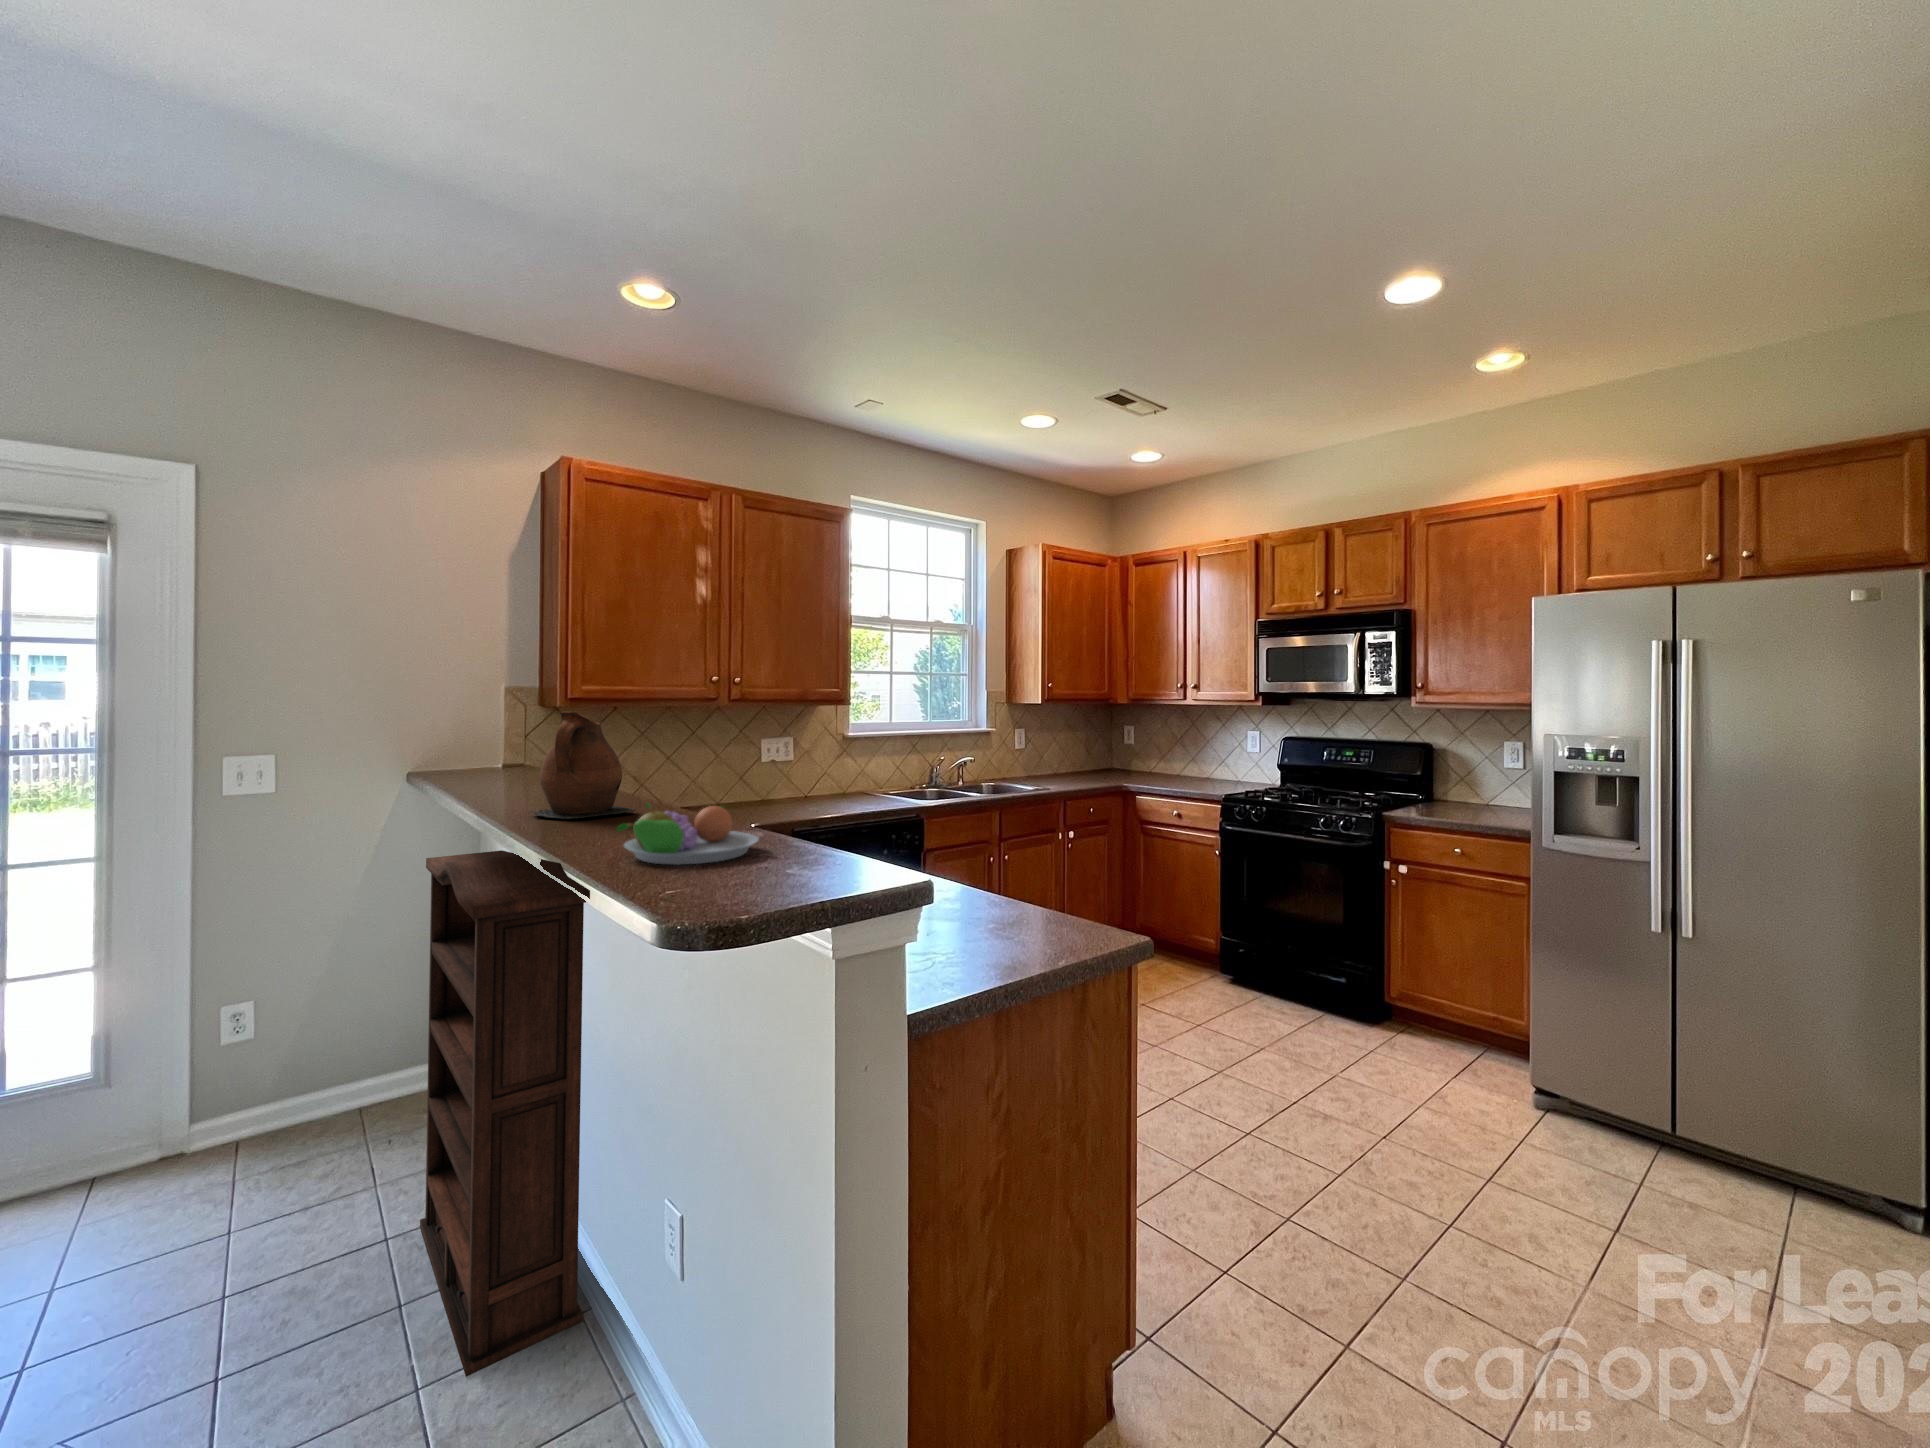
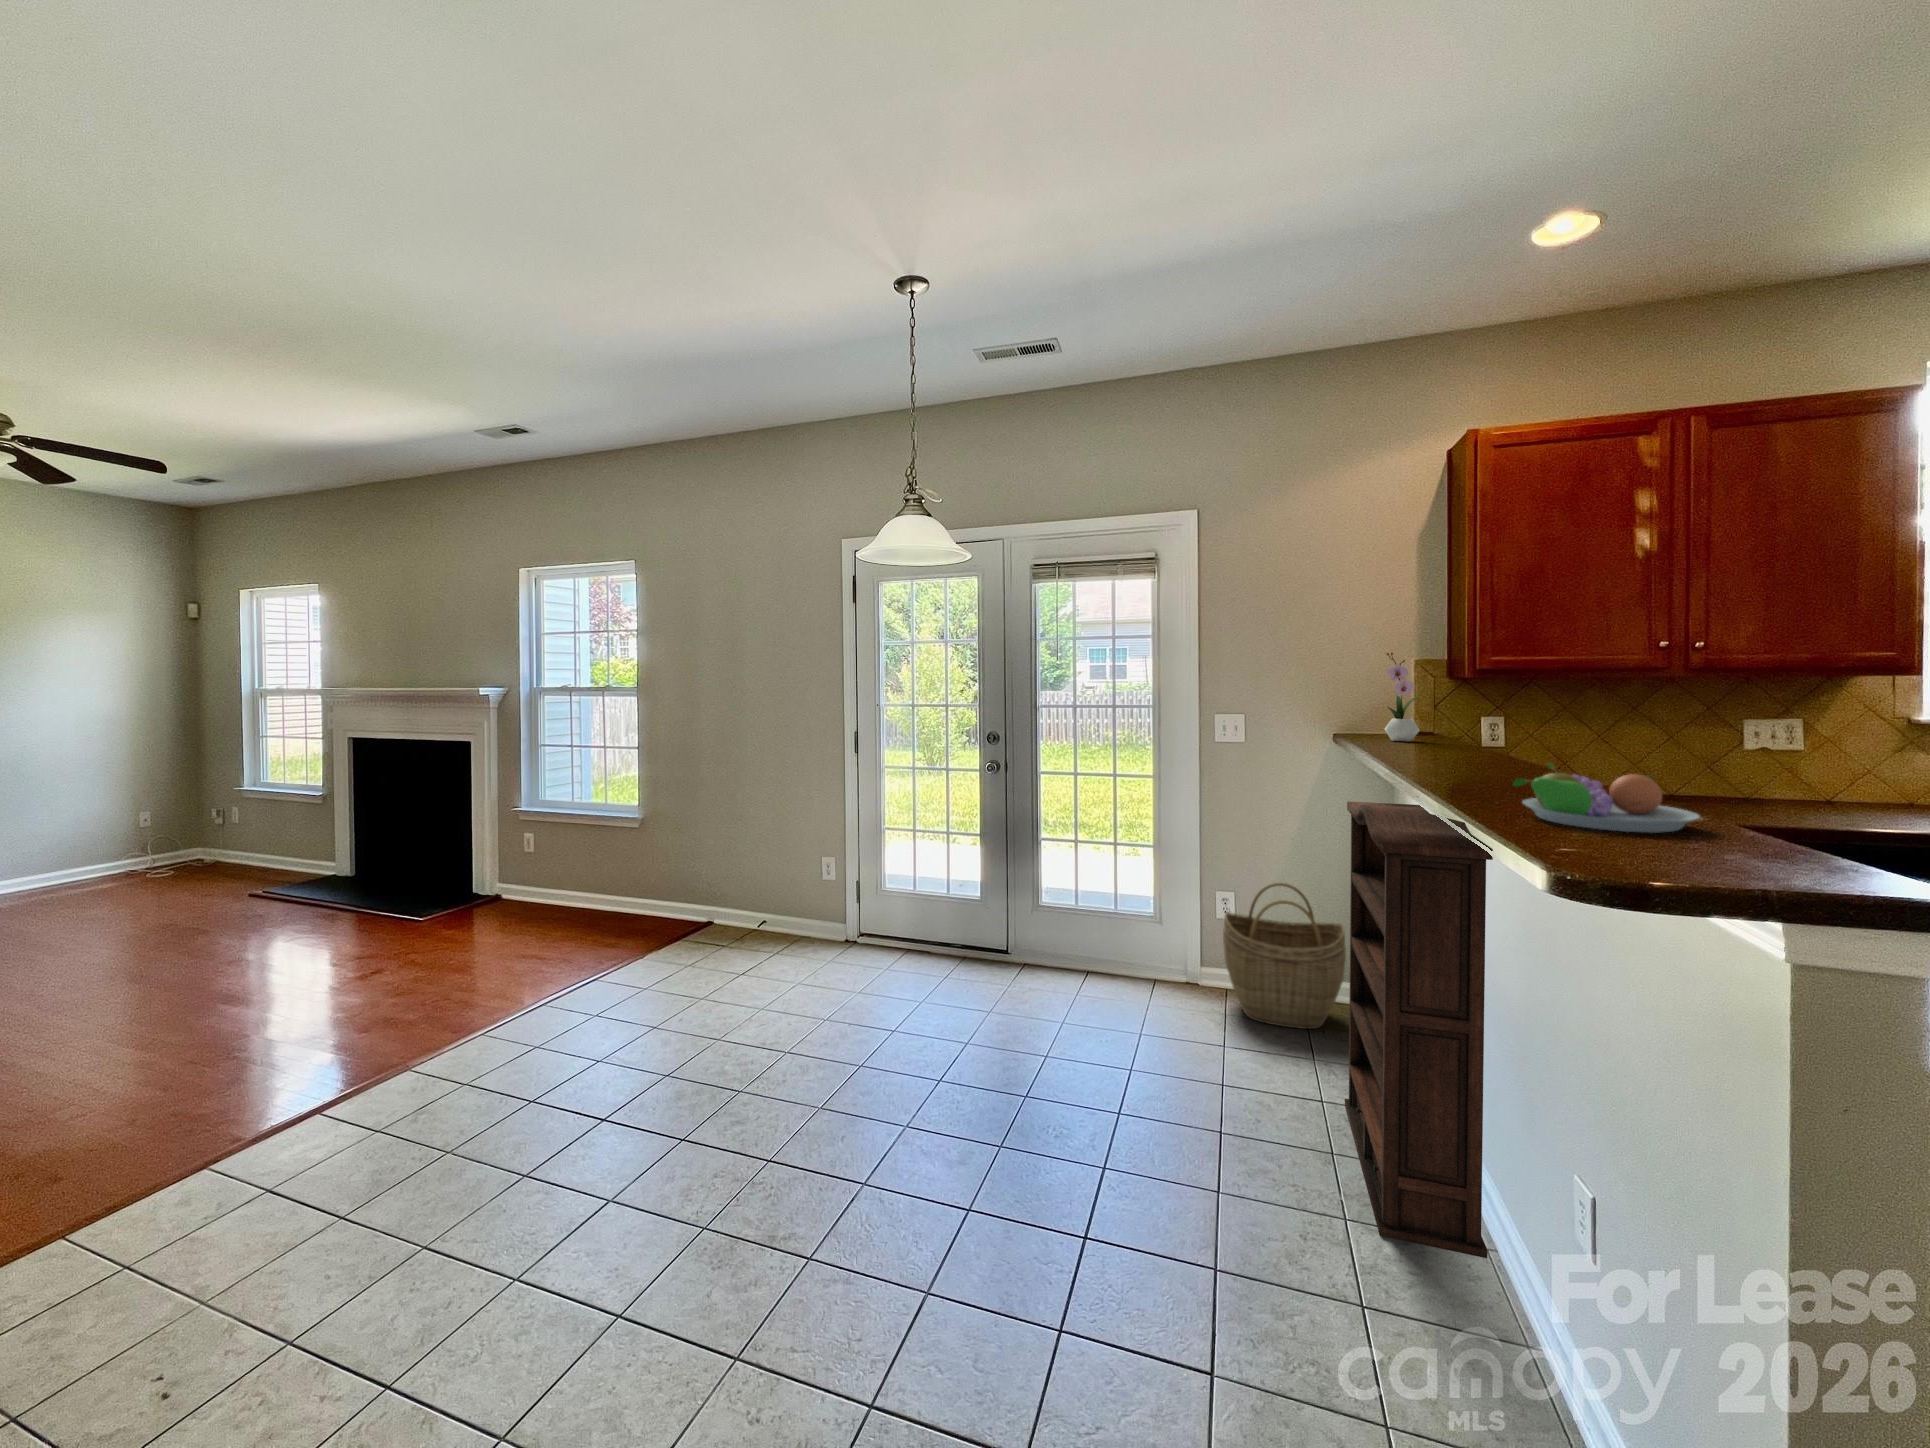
flower arrangement: none [470,678,510,777] -> present [1385,652,1420,741]
ceramic pitcher: present [531,712,636,819] -> none [1431,677,1547,781]
woven basket: none [235,970,422,1170] -> present [1223,883,1346,1029]

